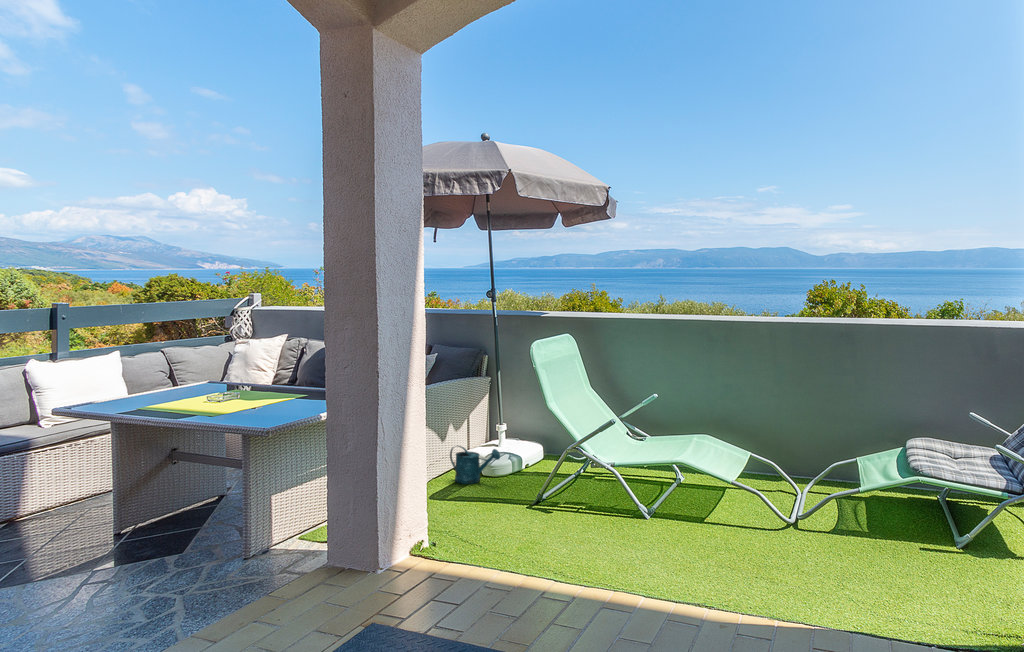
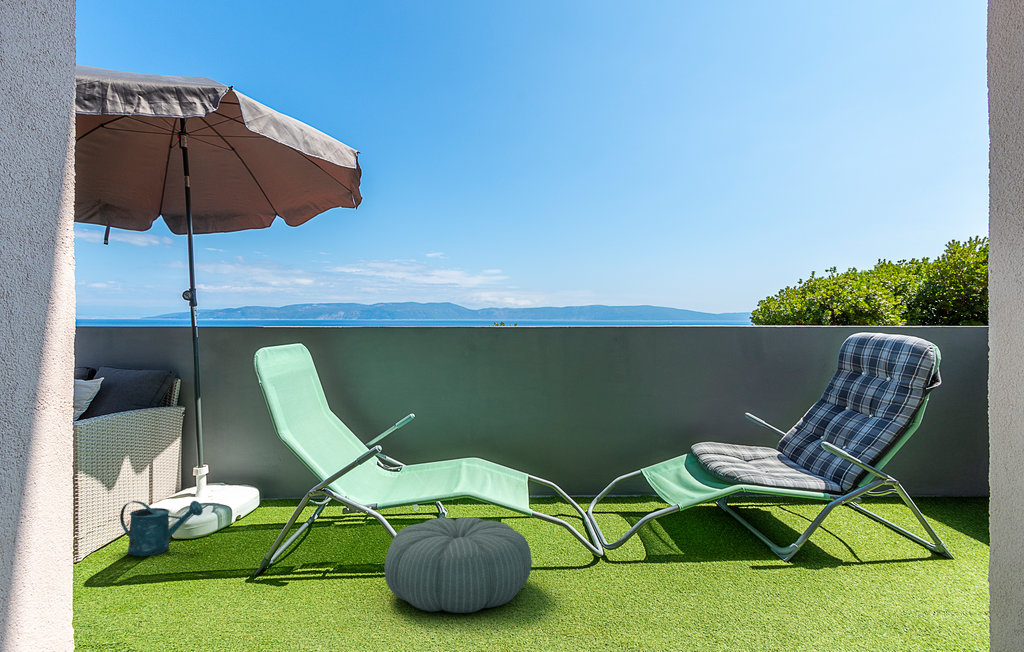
pouf: none [615,480,733,552] -> present [384,517,532,613]

